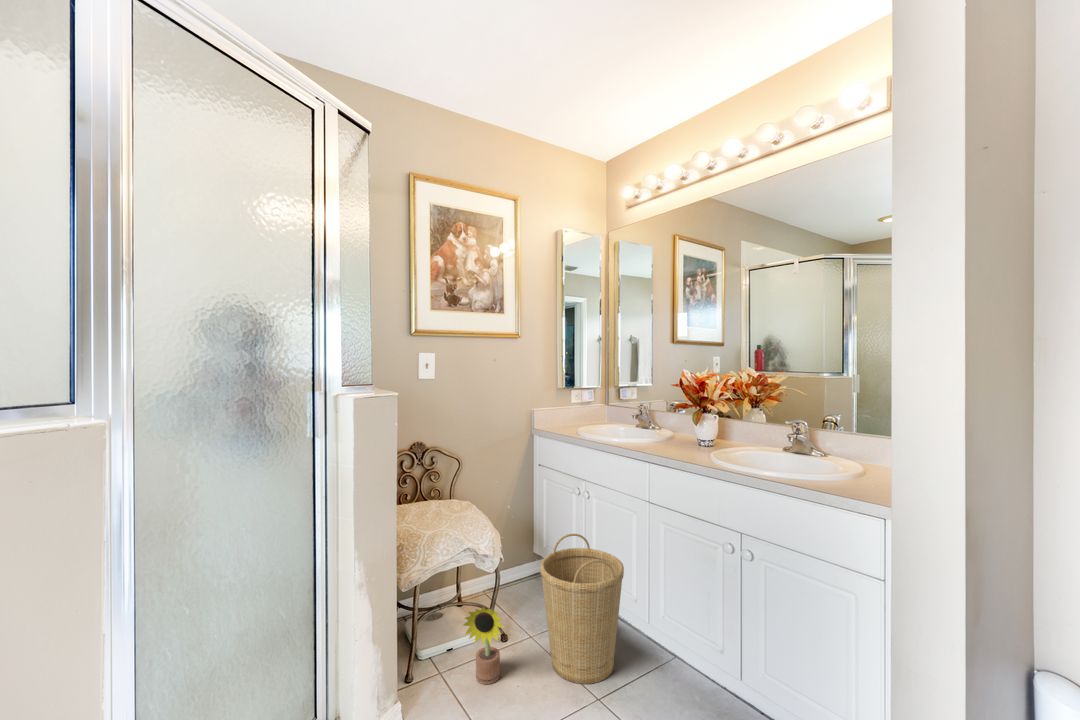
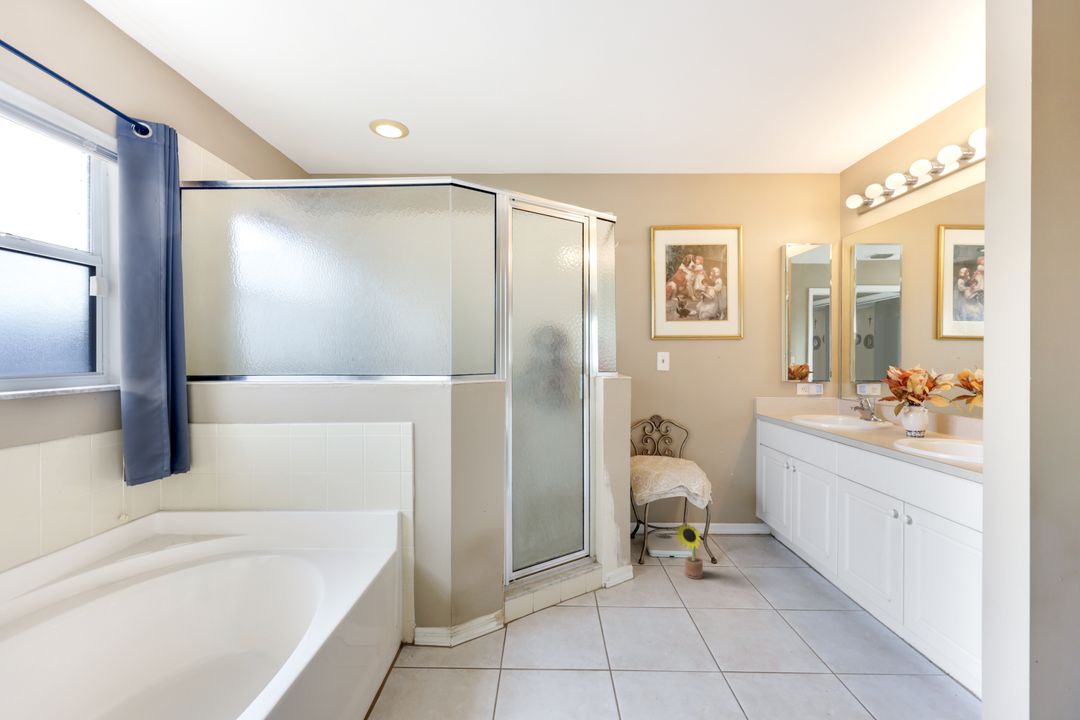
basket: present [540,534,624,684] -> none [735,493,808,603]

